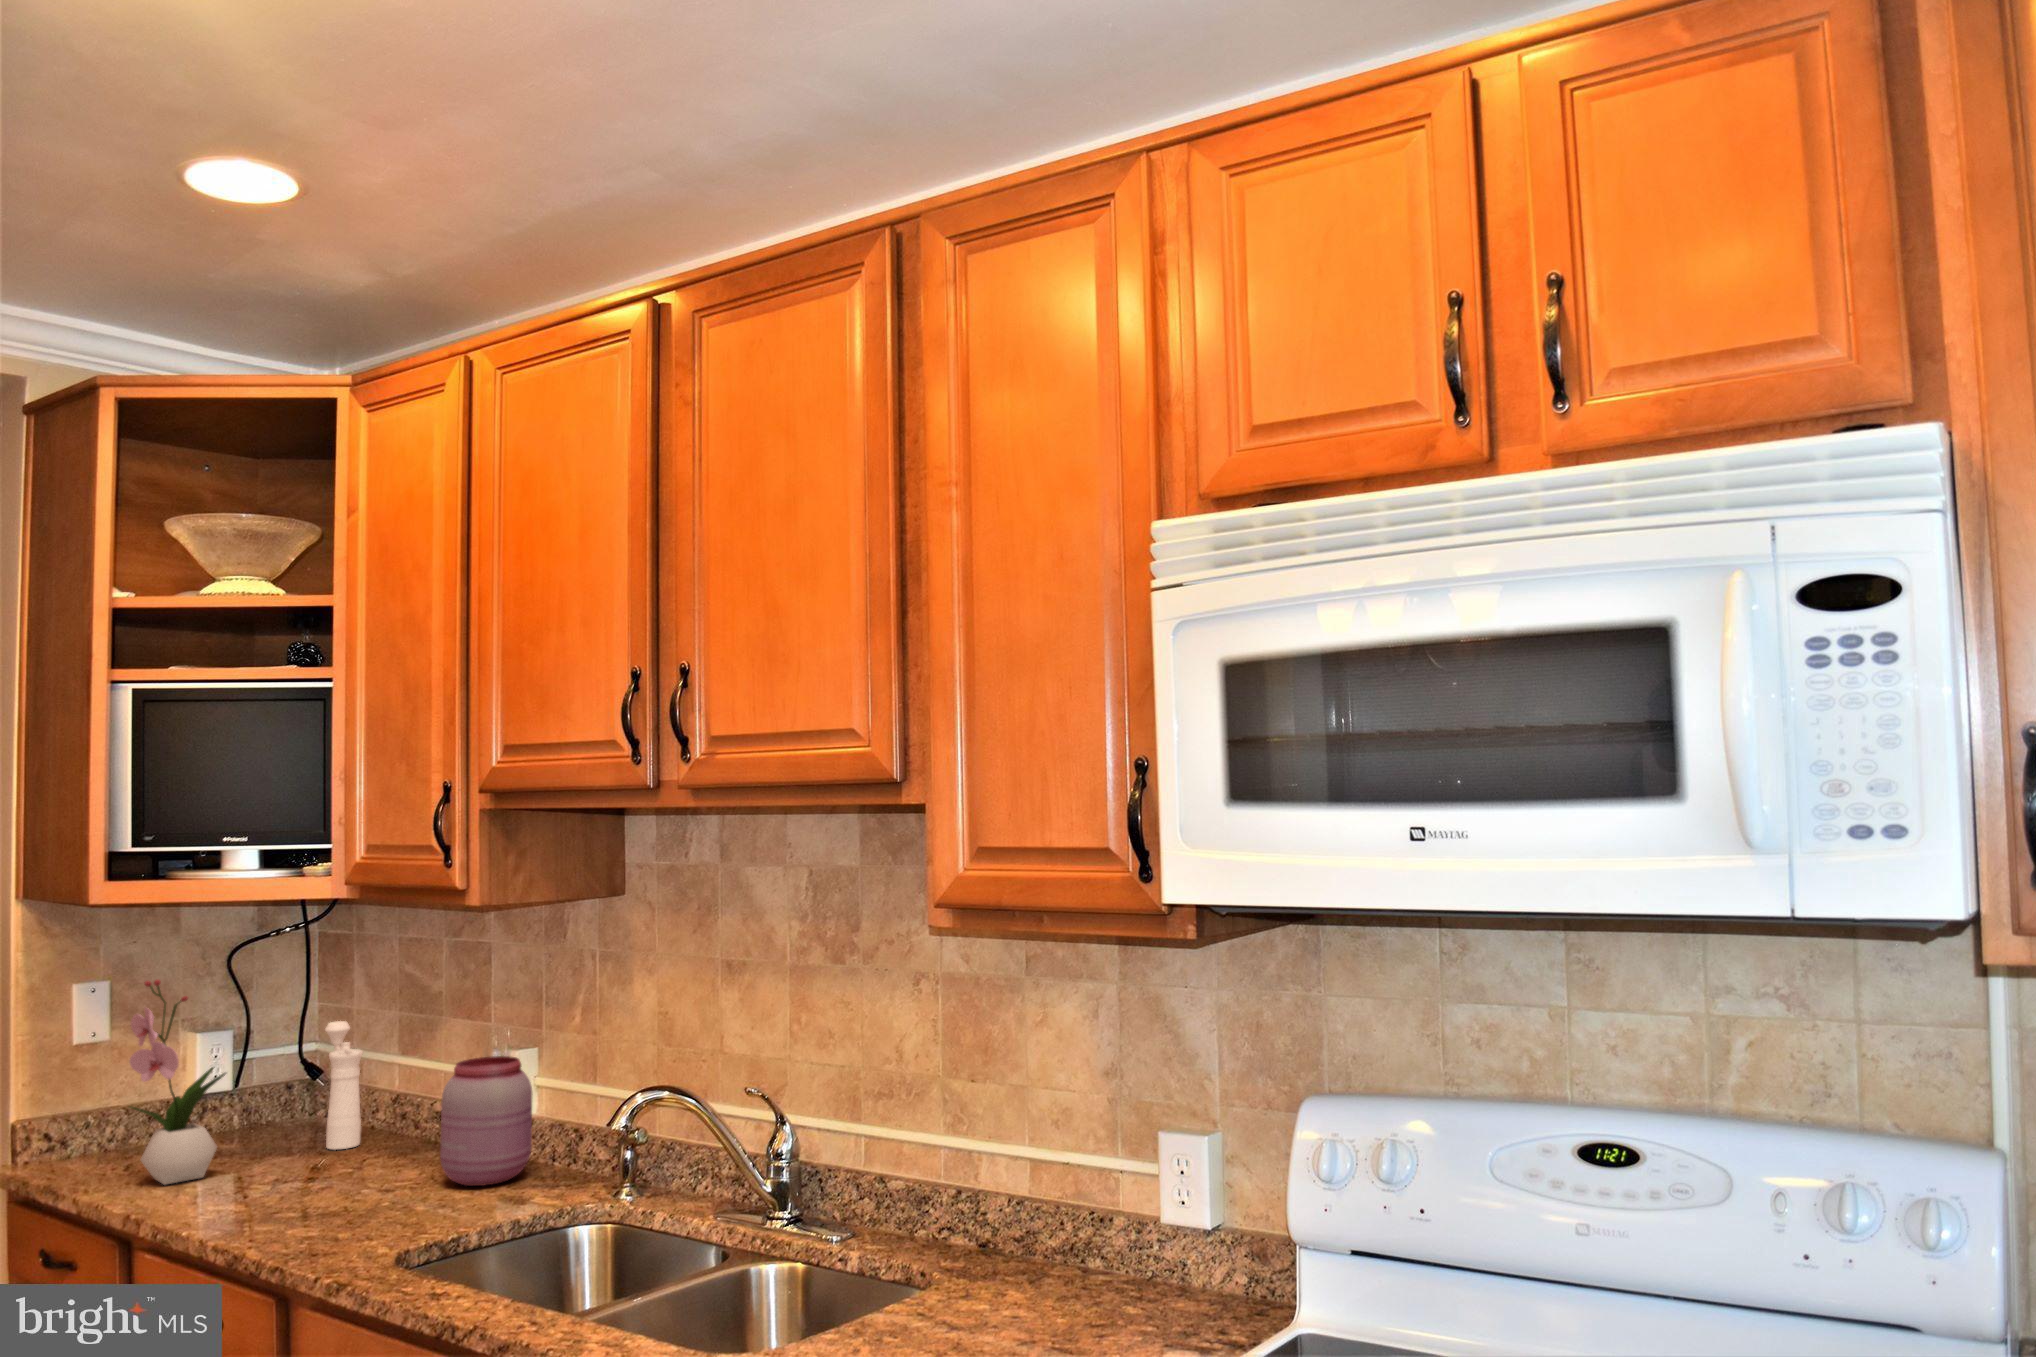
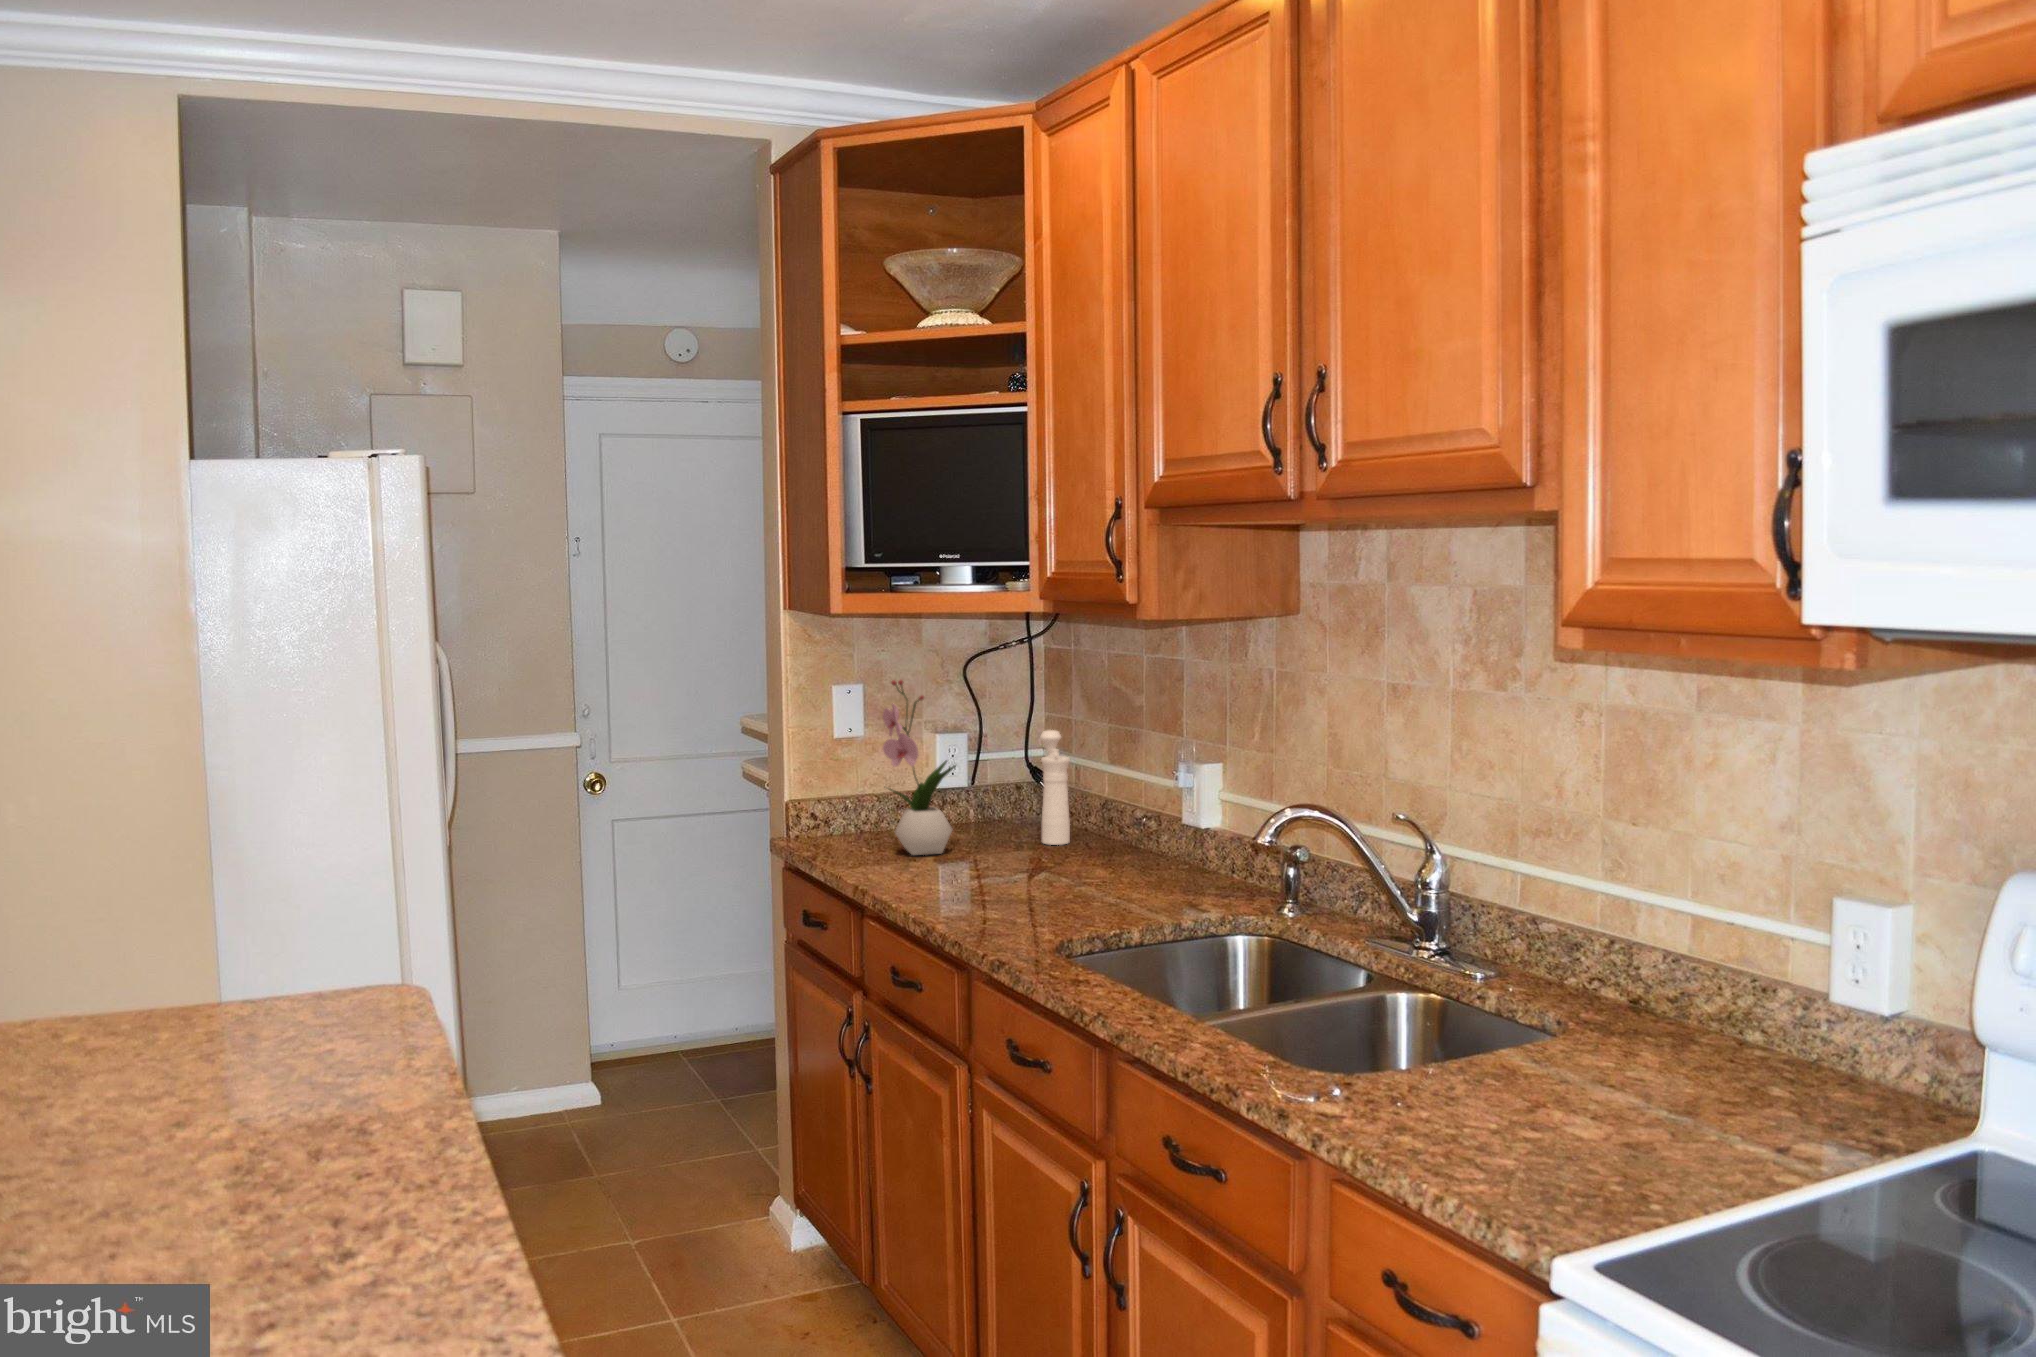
jar: present [440,1056,532,1186] -> none [1126,770,1208,888]

